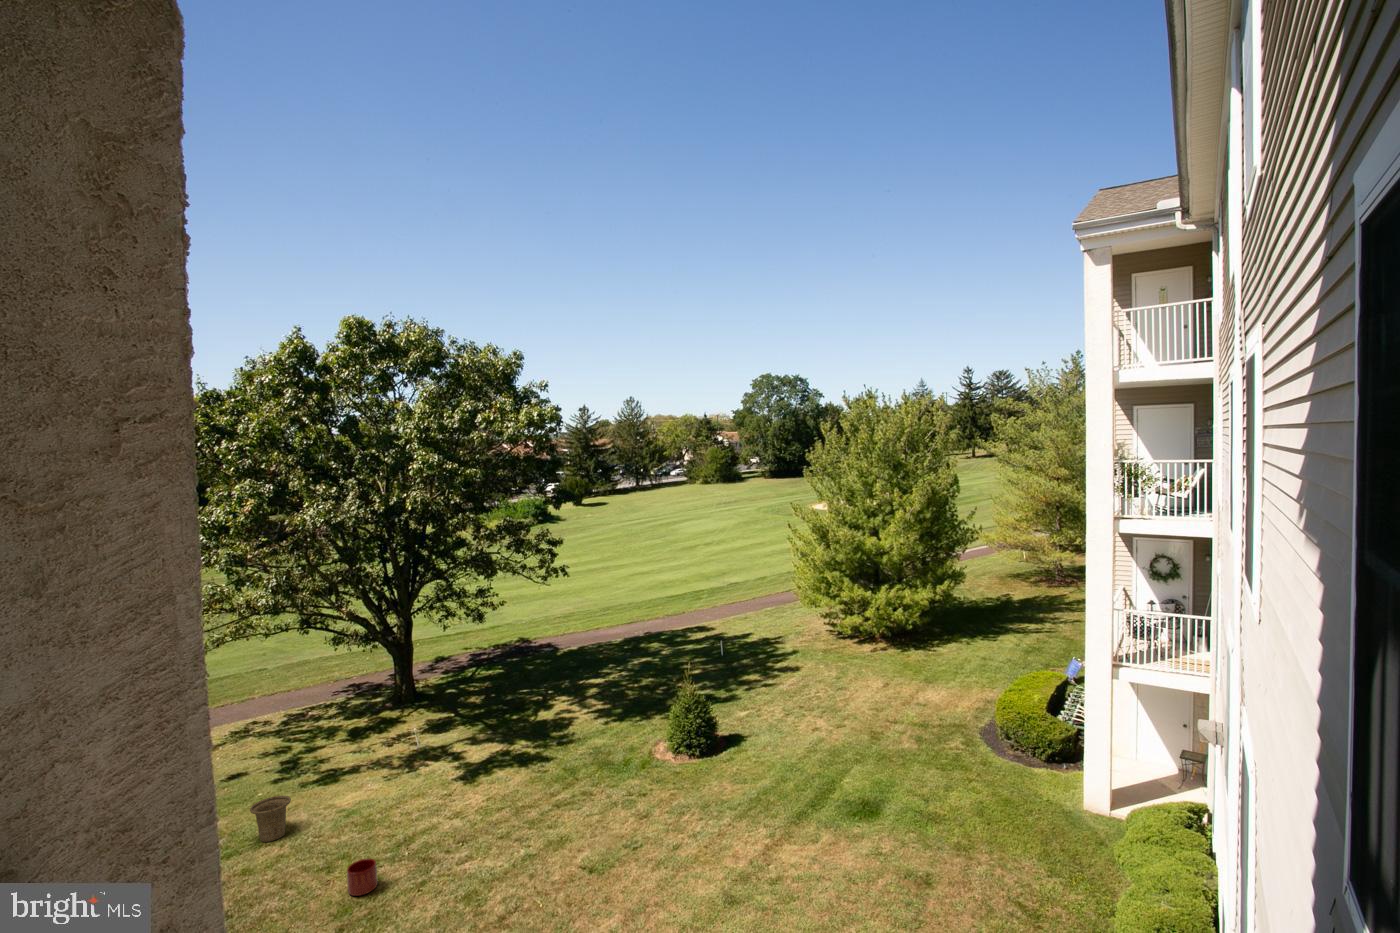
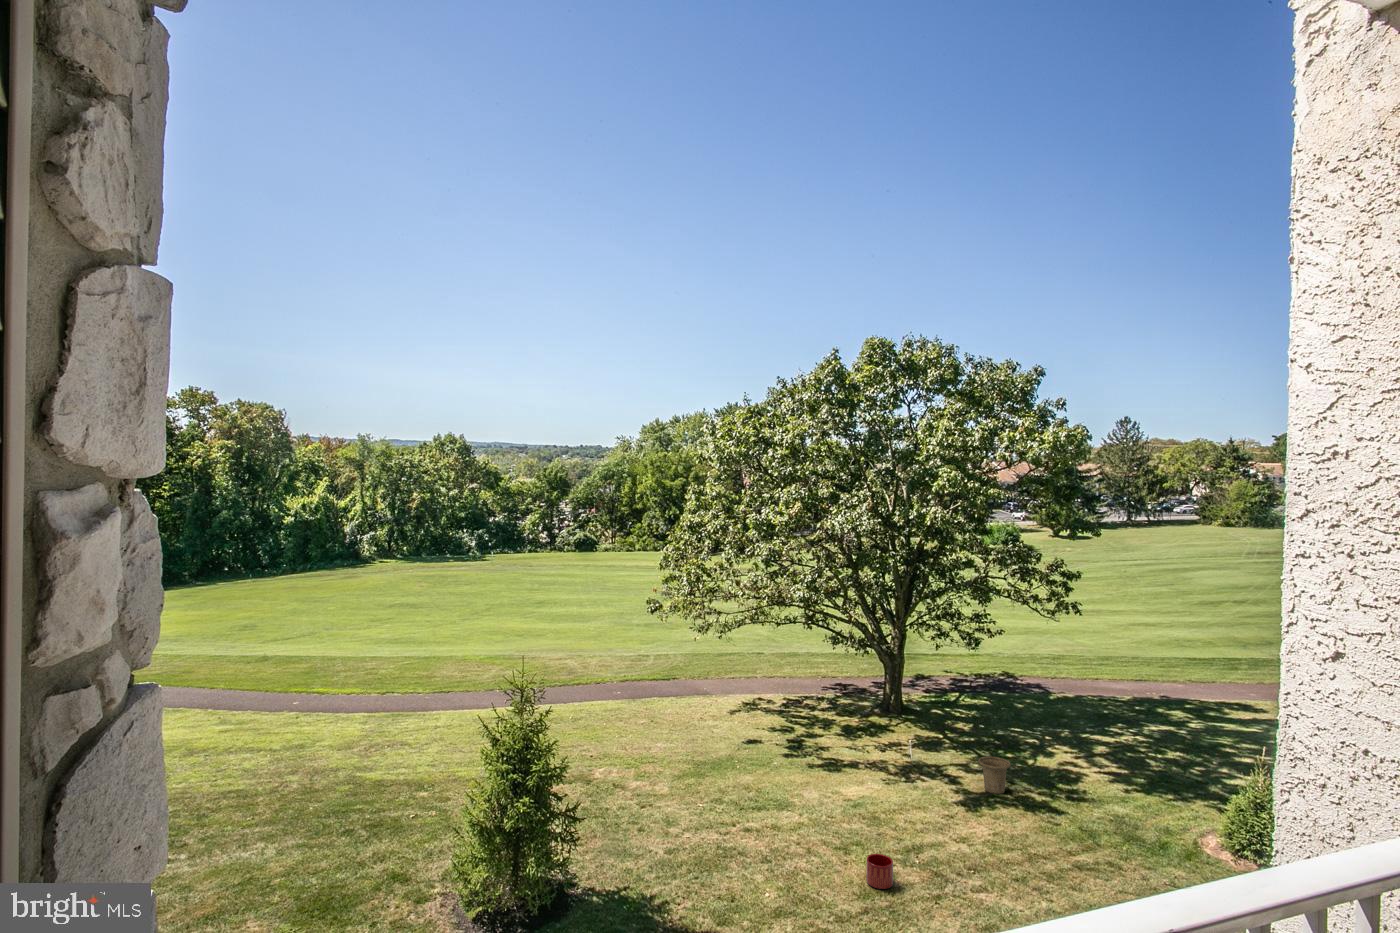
basket: present [250,795,291,842] -> present [978,756,1011,794]

